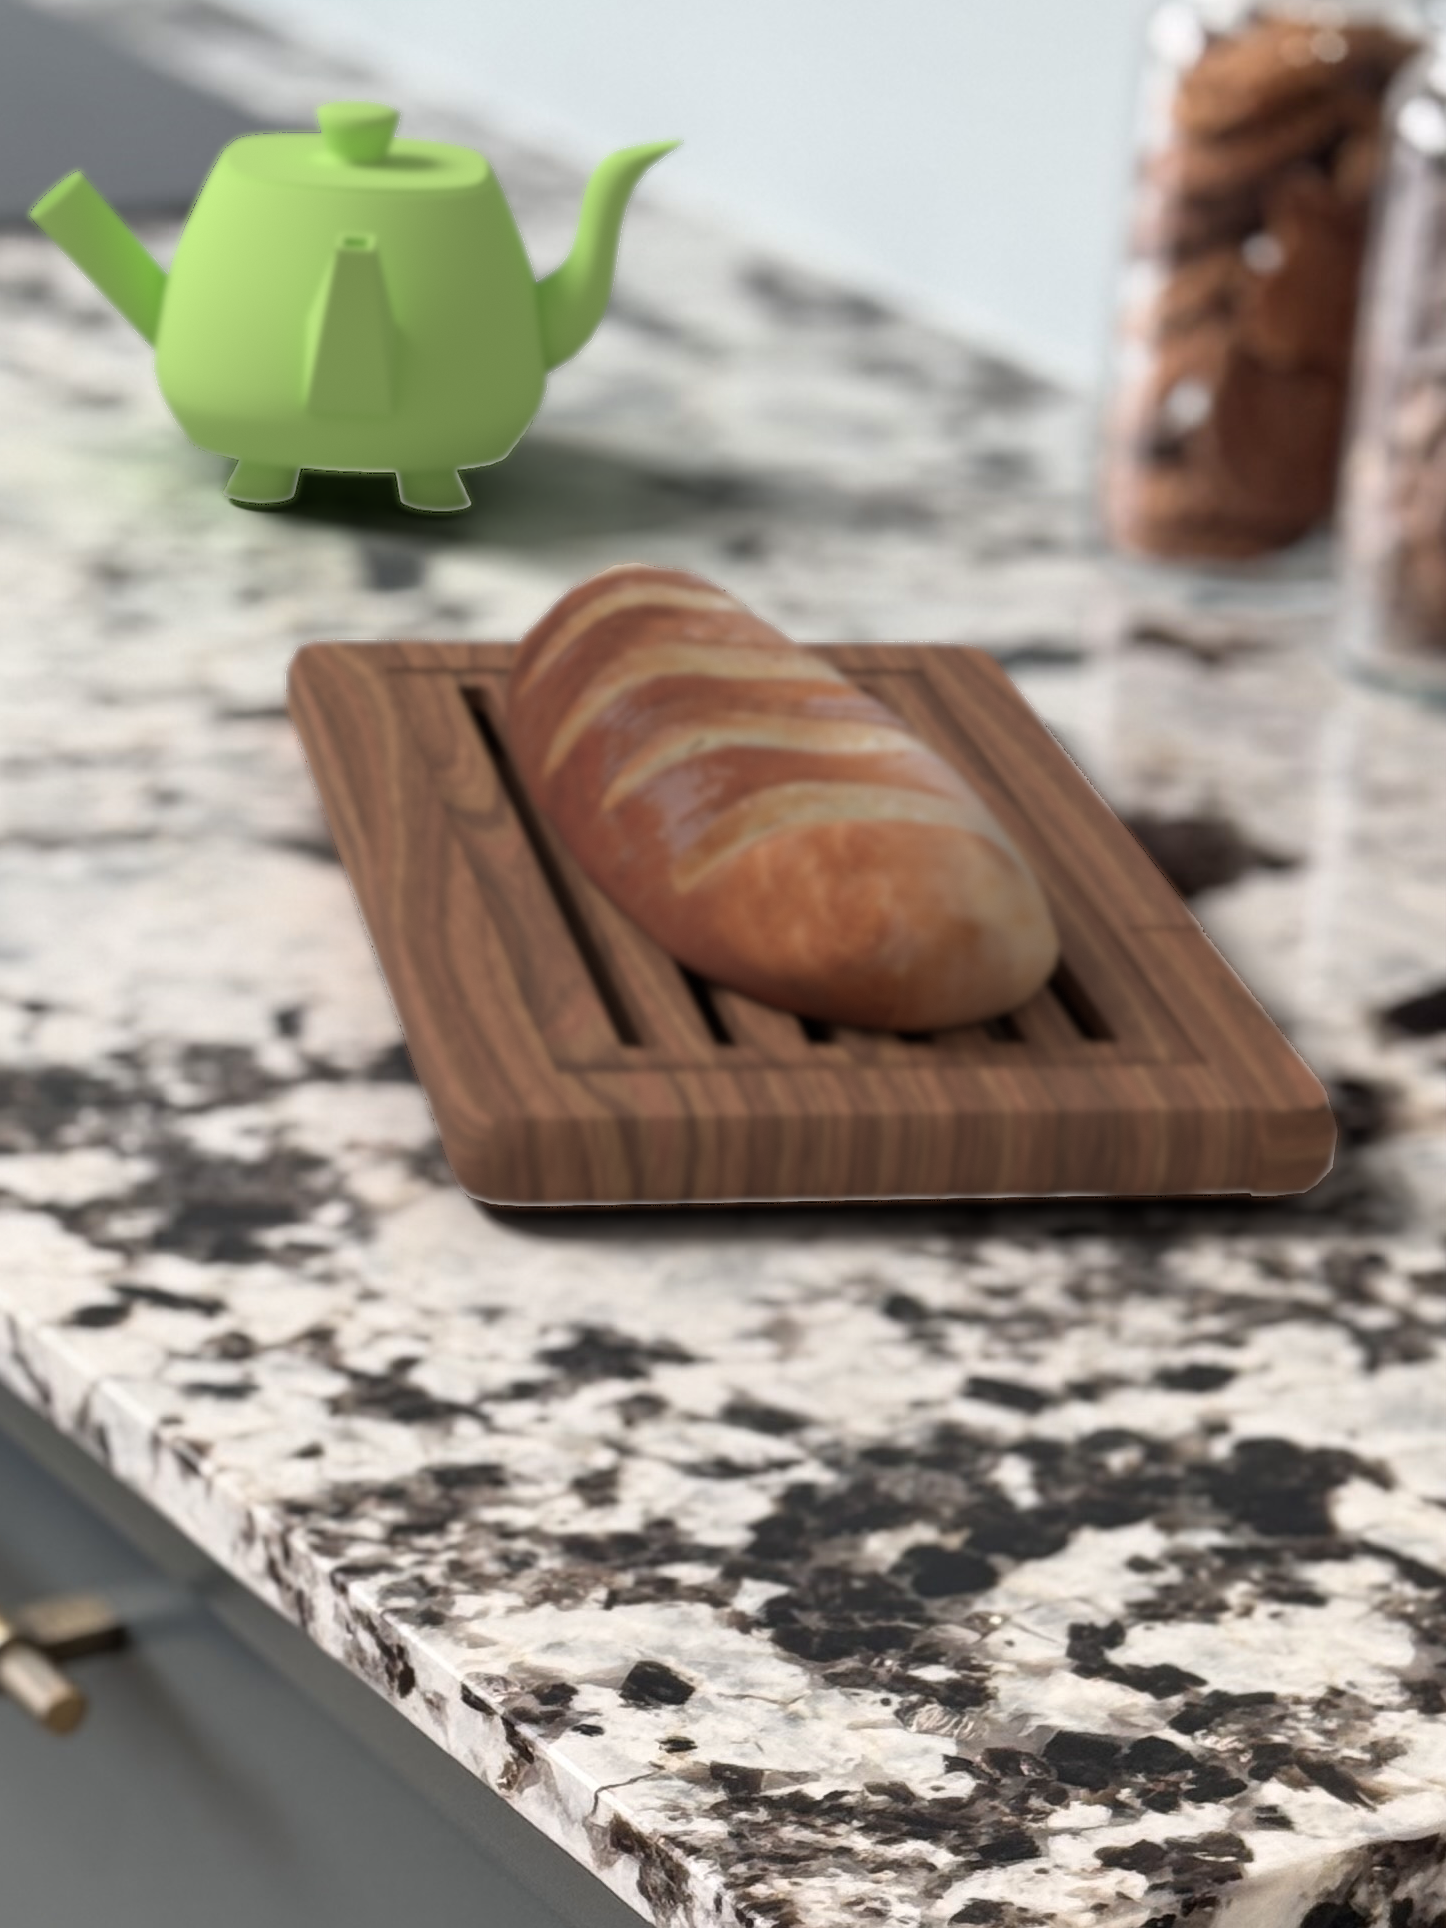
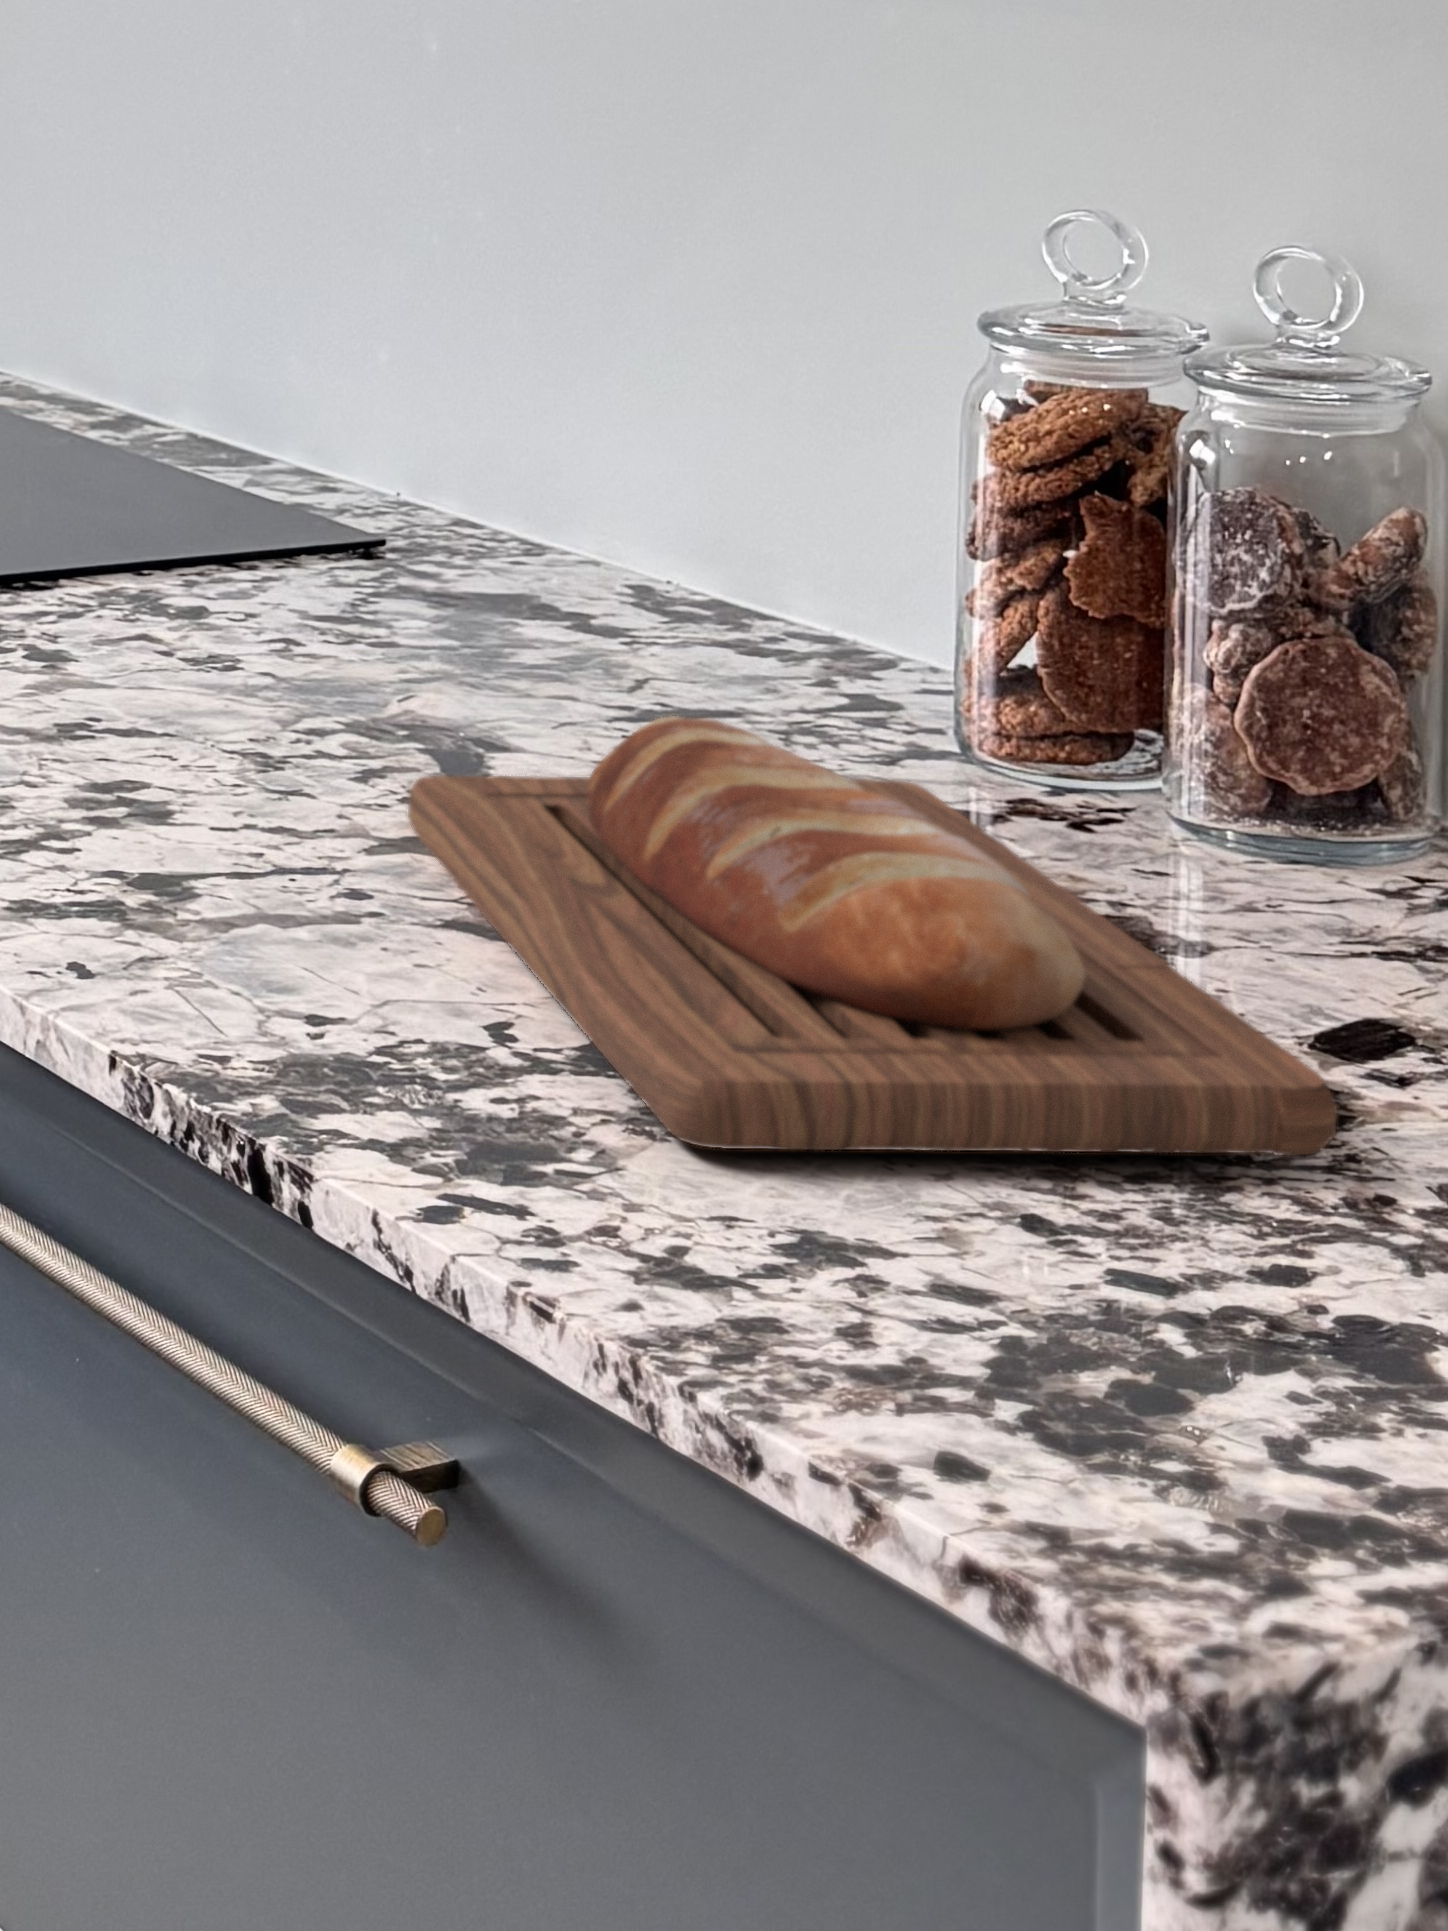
teapot: present [31,101,680,512] -> none [163,420,626,698]

